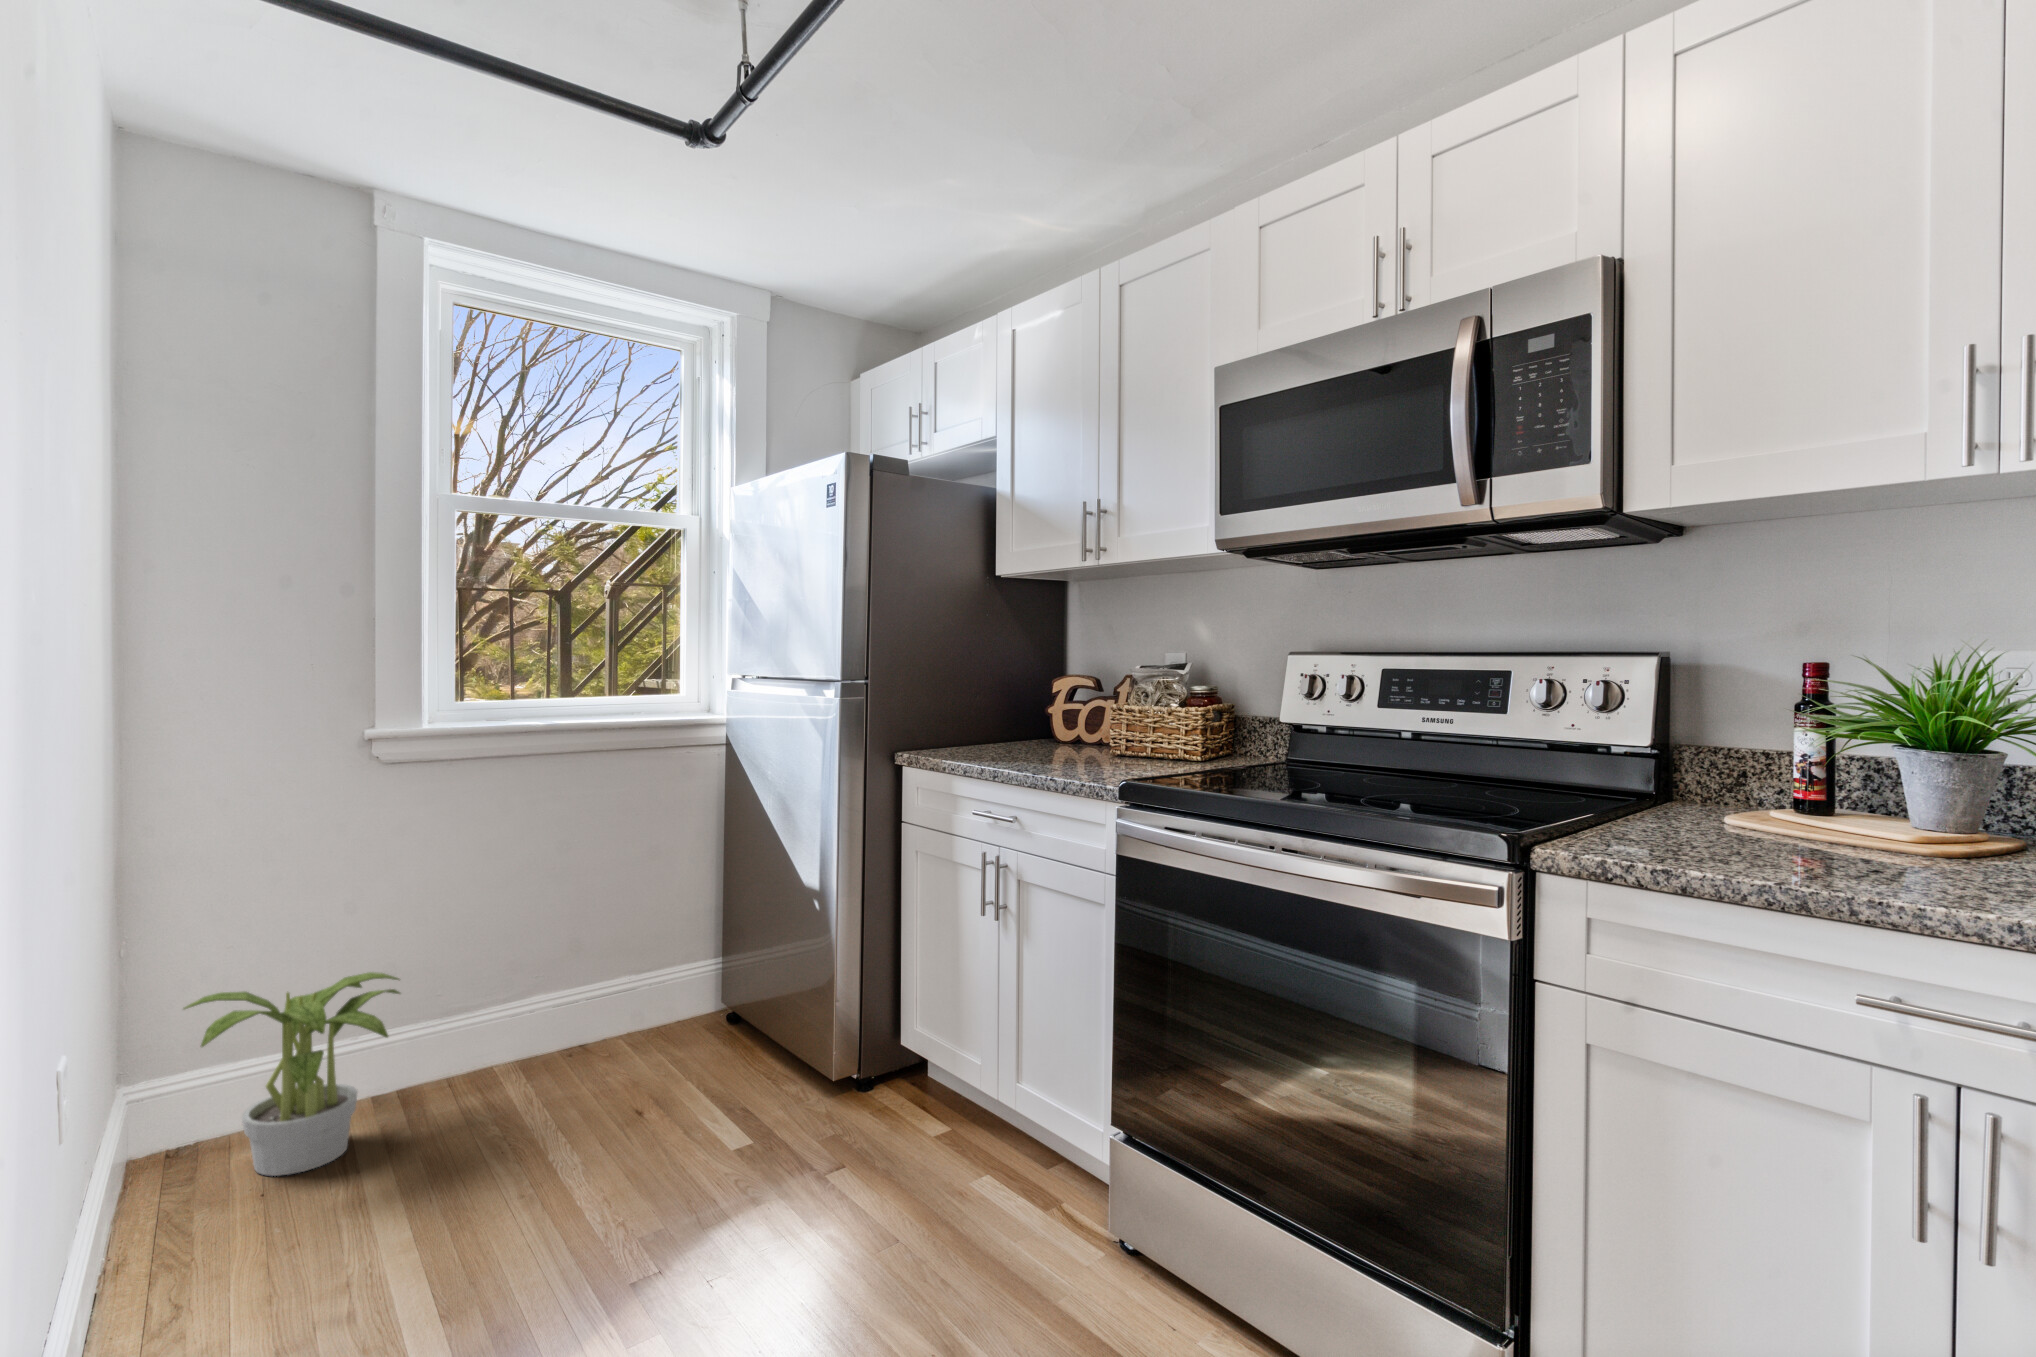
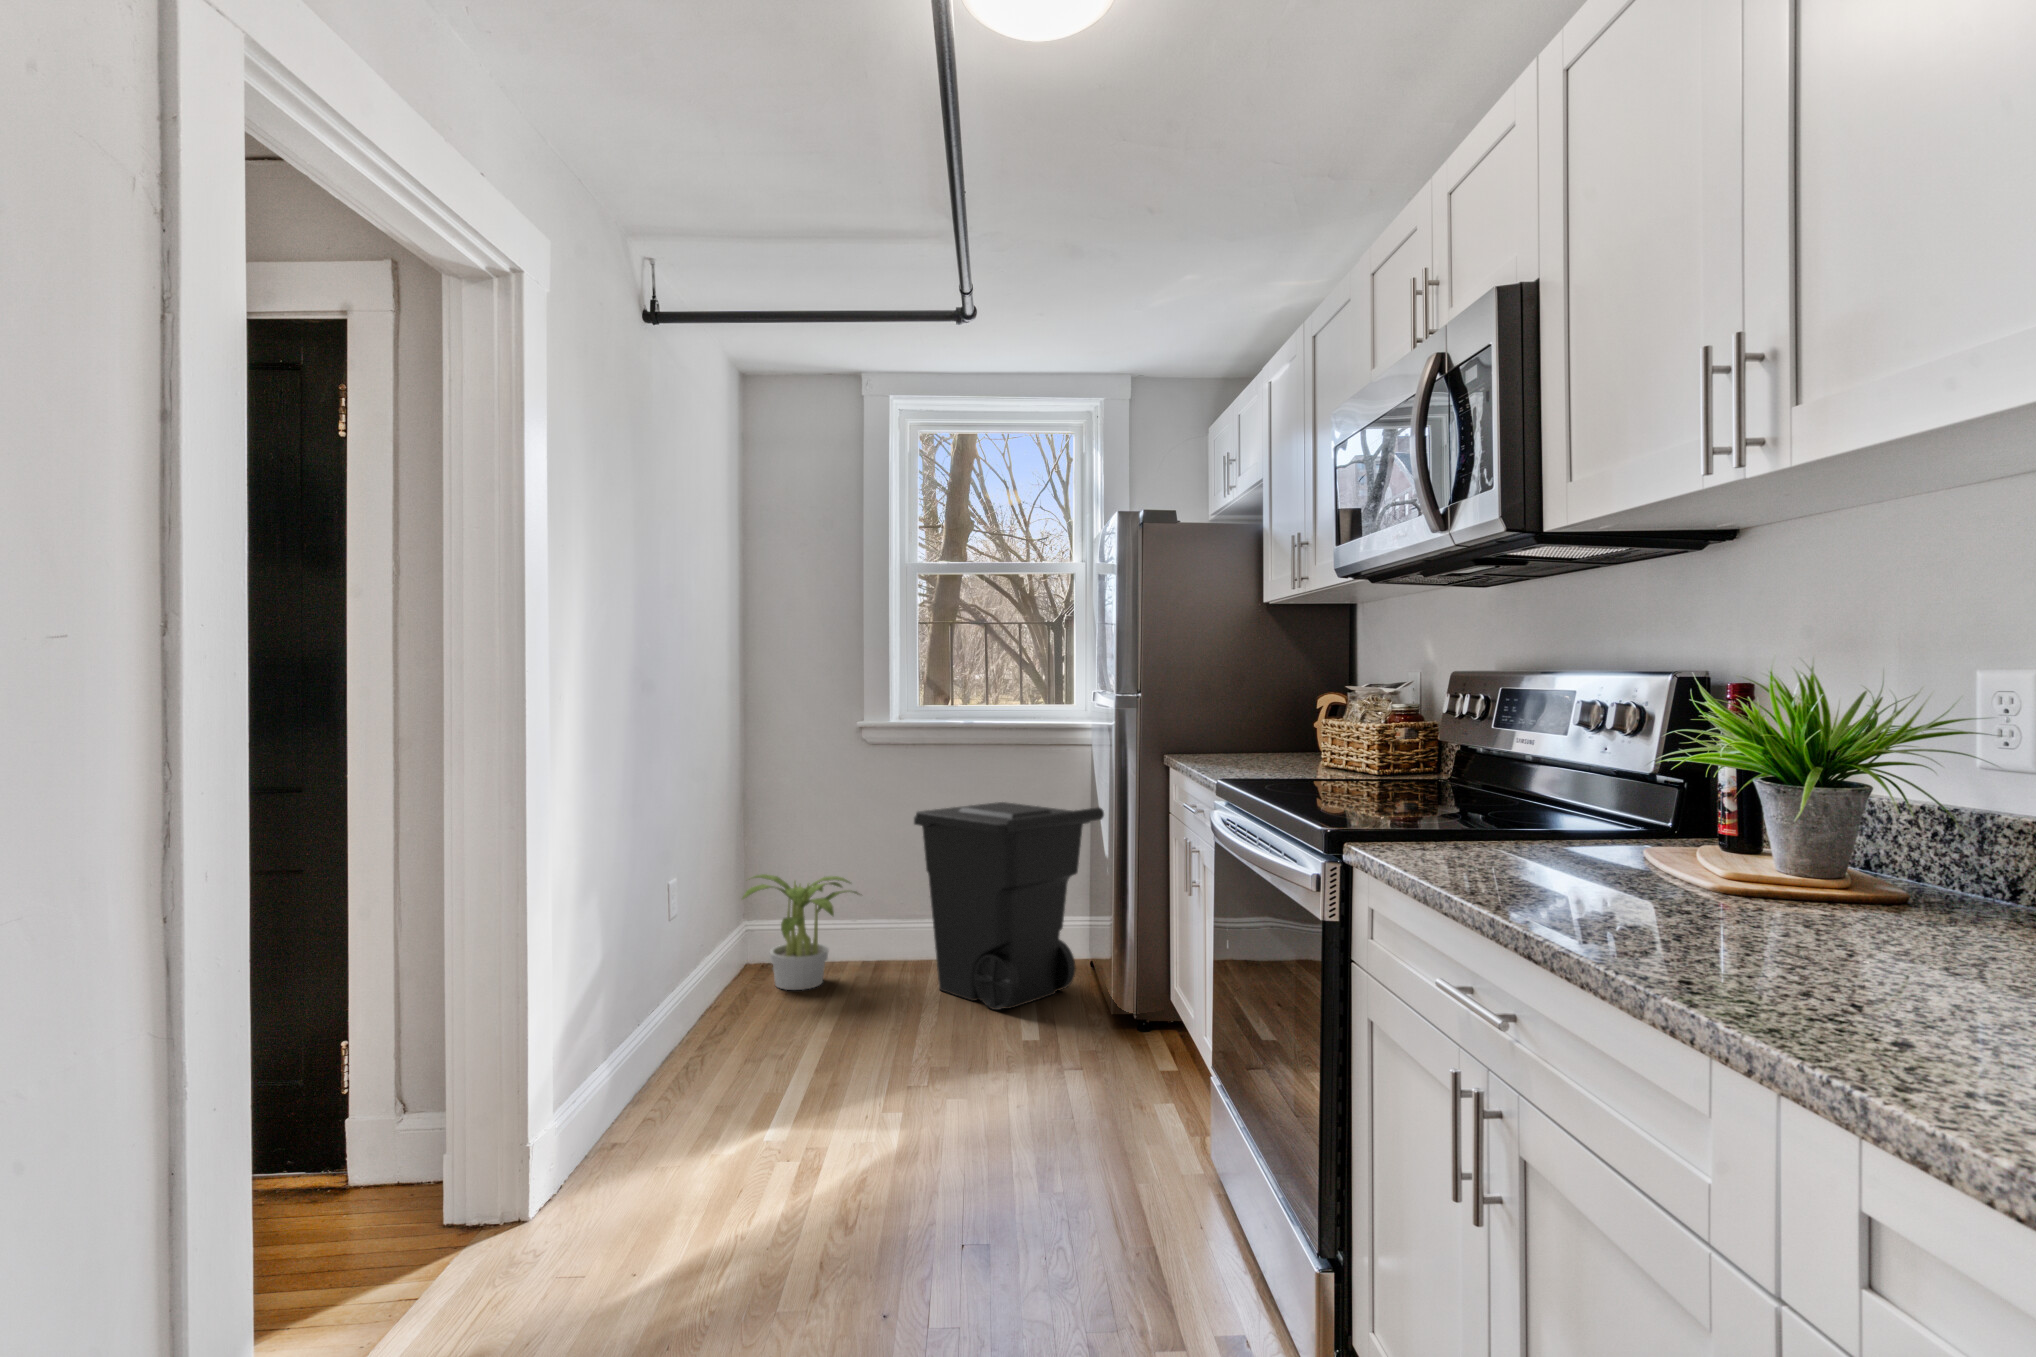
trash can: none [514,823,783,1113] -> present [914,802,1104,1010]

